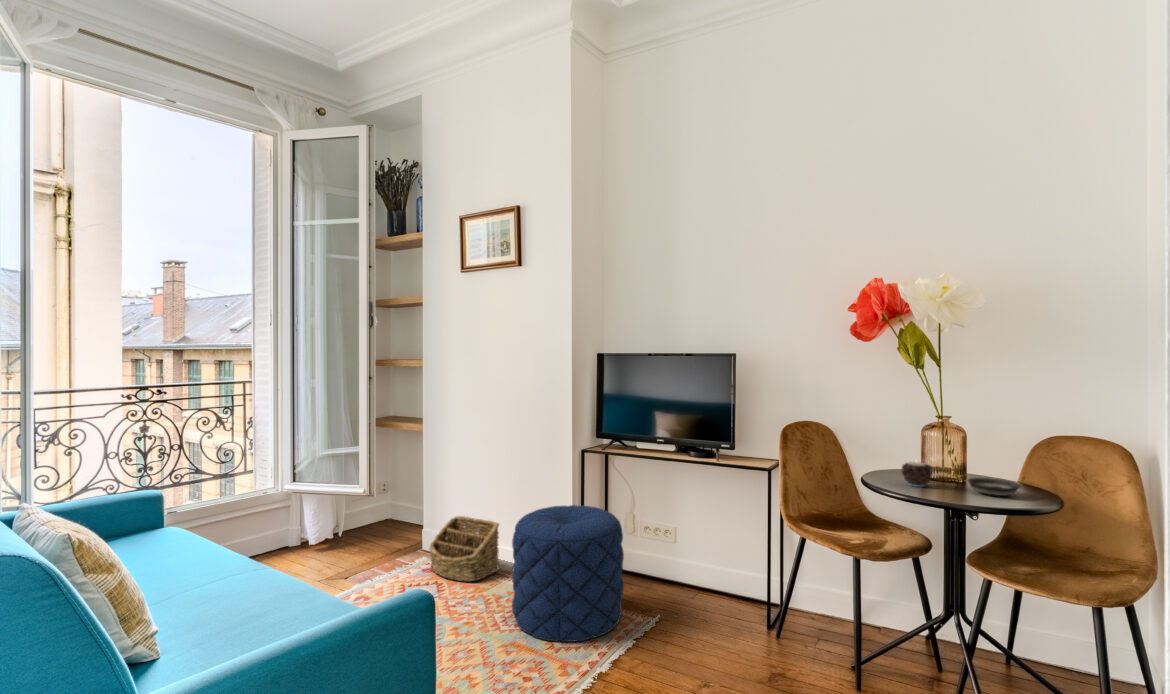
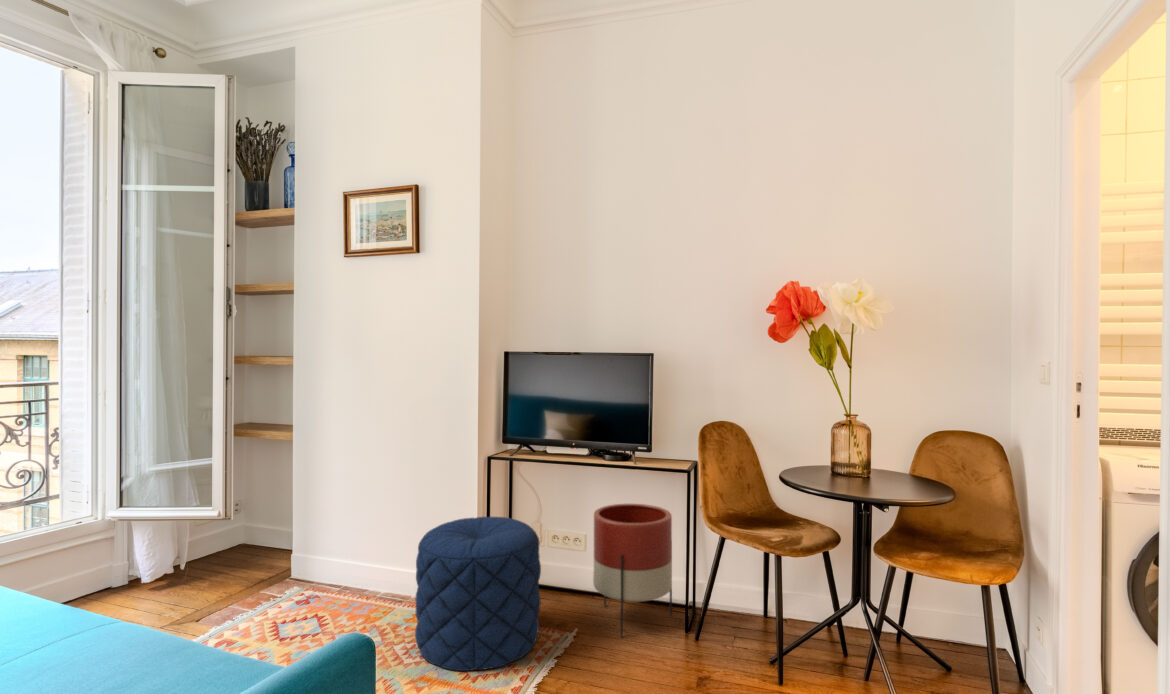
candle: present [902,462,932,487] -> none [825,454,855,482]
saucer: present [967,478,1021,496] -> none [885,471,933,487]
planter: none [676,500,755,627] -> present [593,504,672,637]
basket: present [430,516,499,581] -> none [305,535,391,610]

